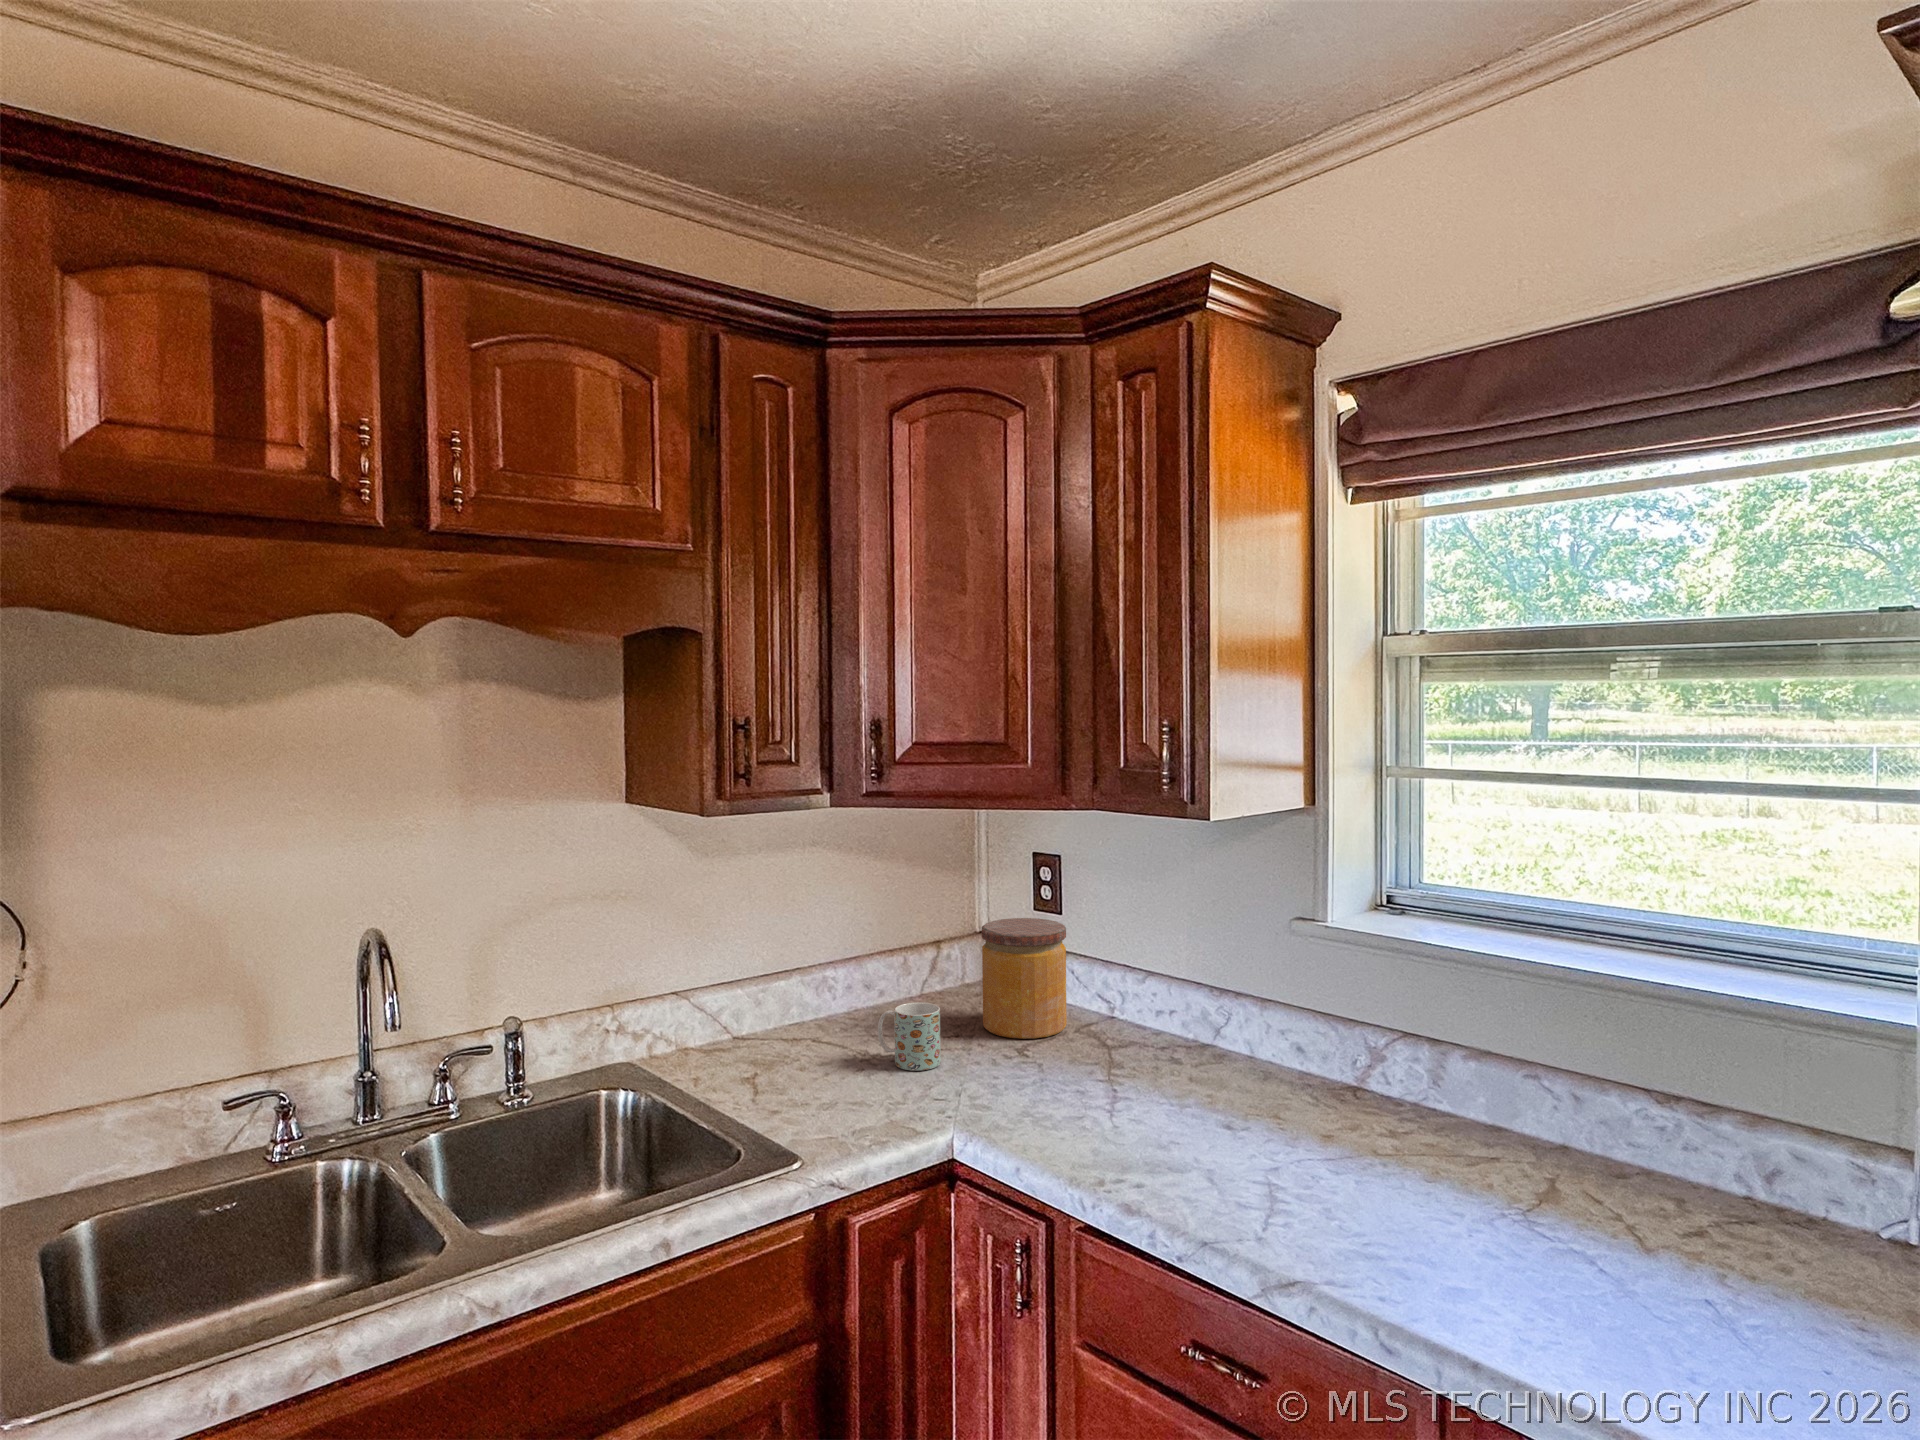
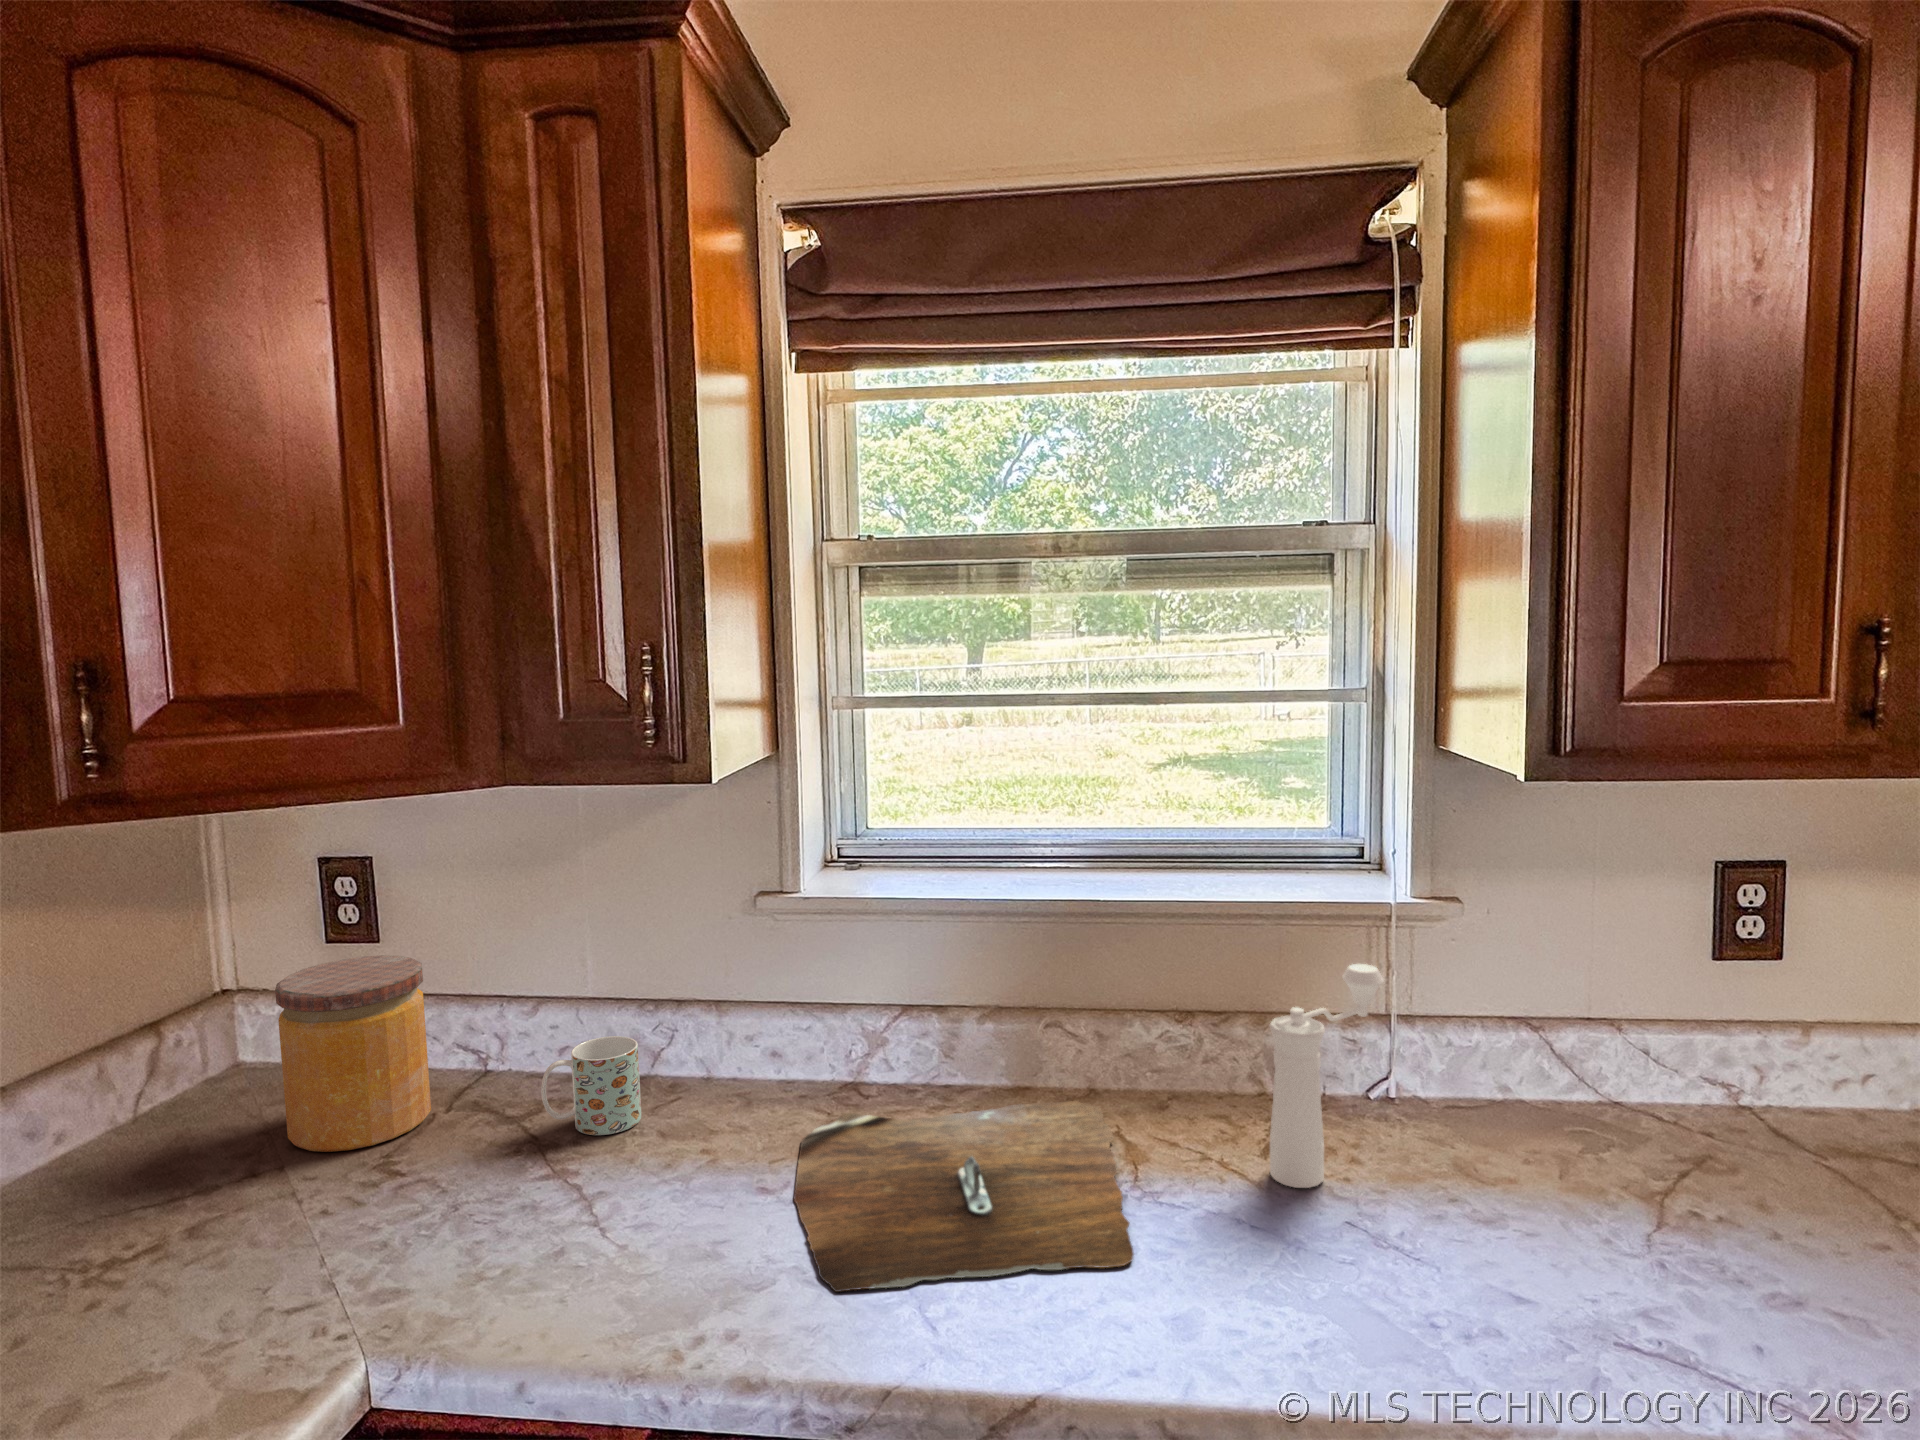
mug: present [878,1002,941,1071] -> present [541,1036,641,1135]
pepper mill: none [1672,1074,1843,1277] -> present [1269,964,1384,1188]
cutting board: none [1219,1102,1556,1255] -> present [794,1101,1134,1292]

